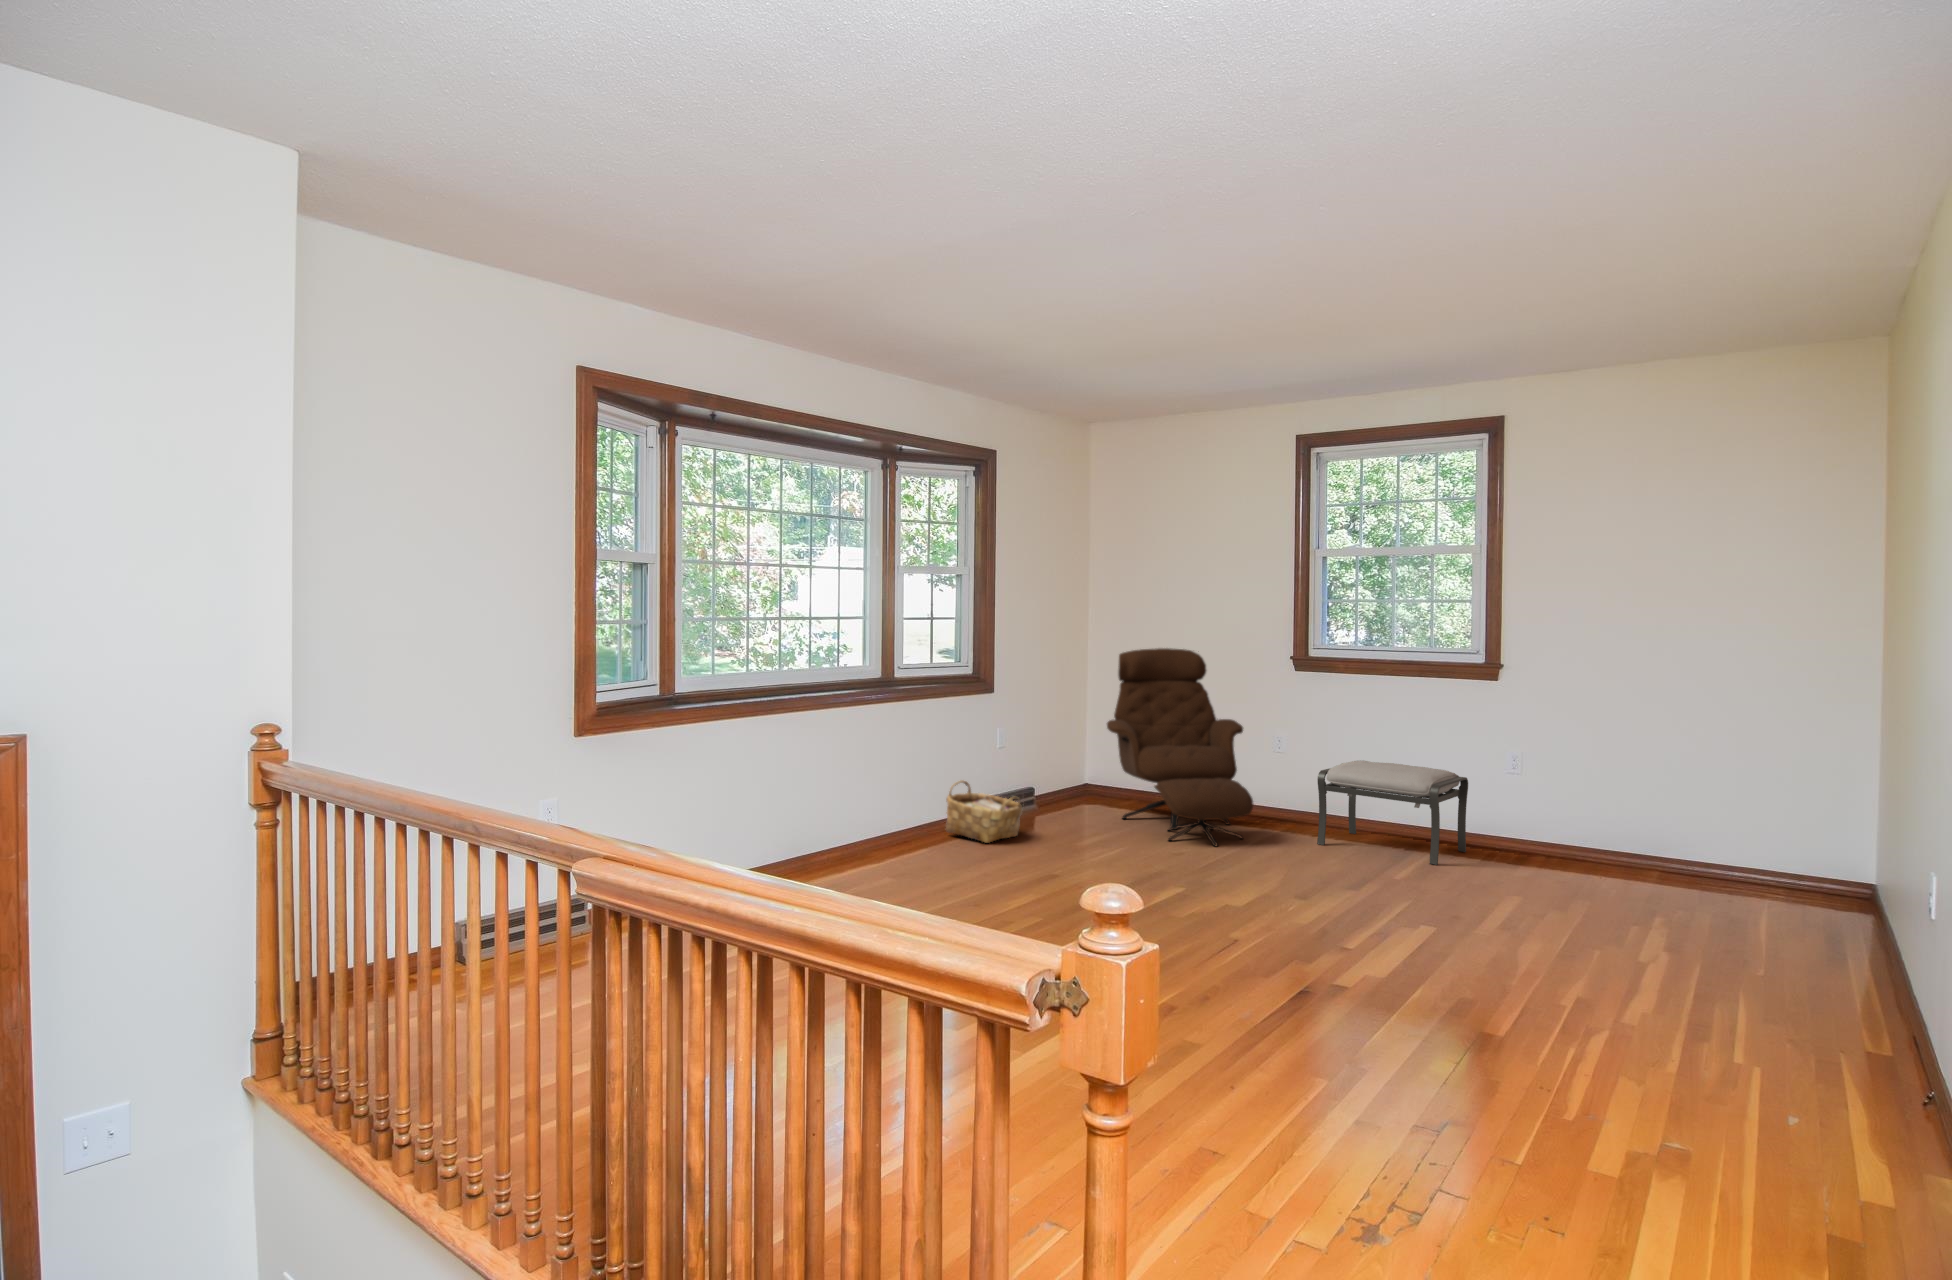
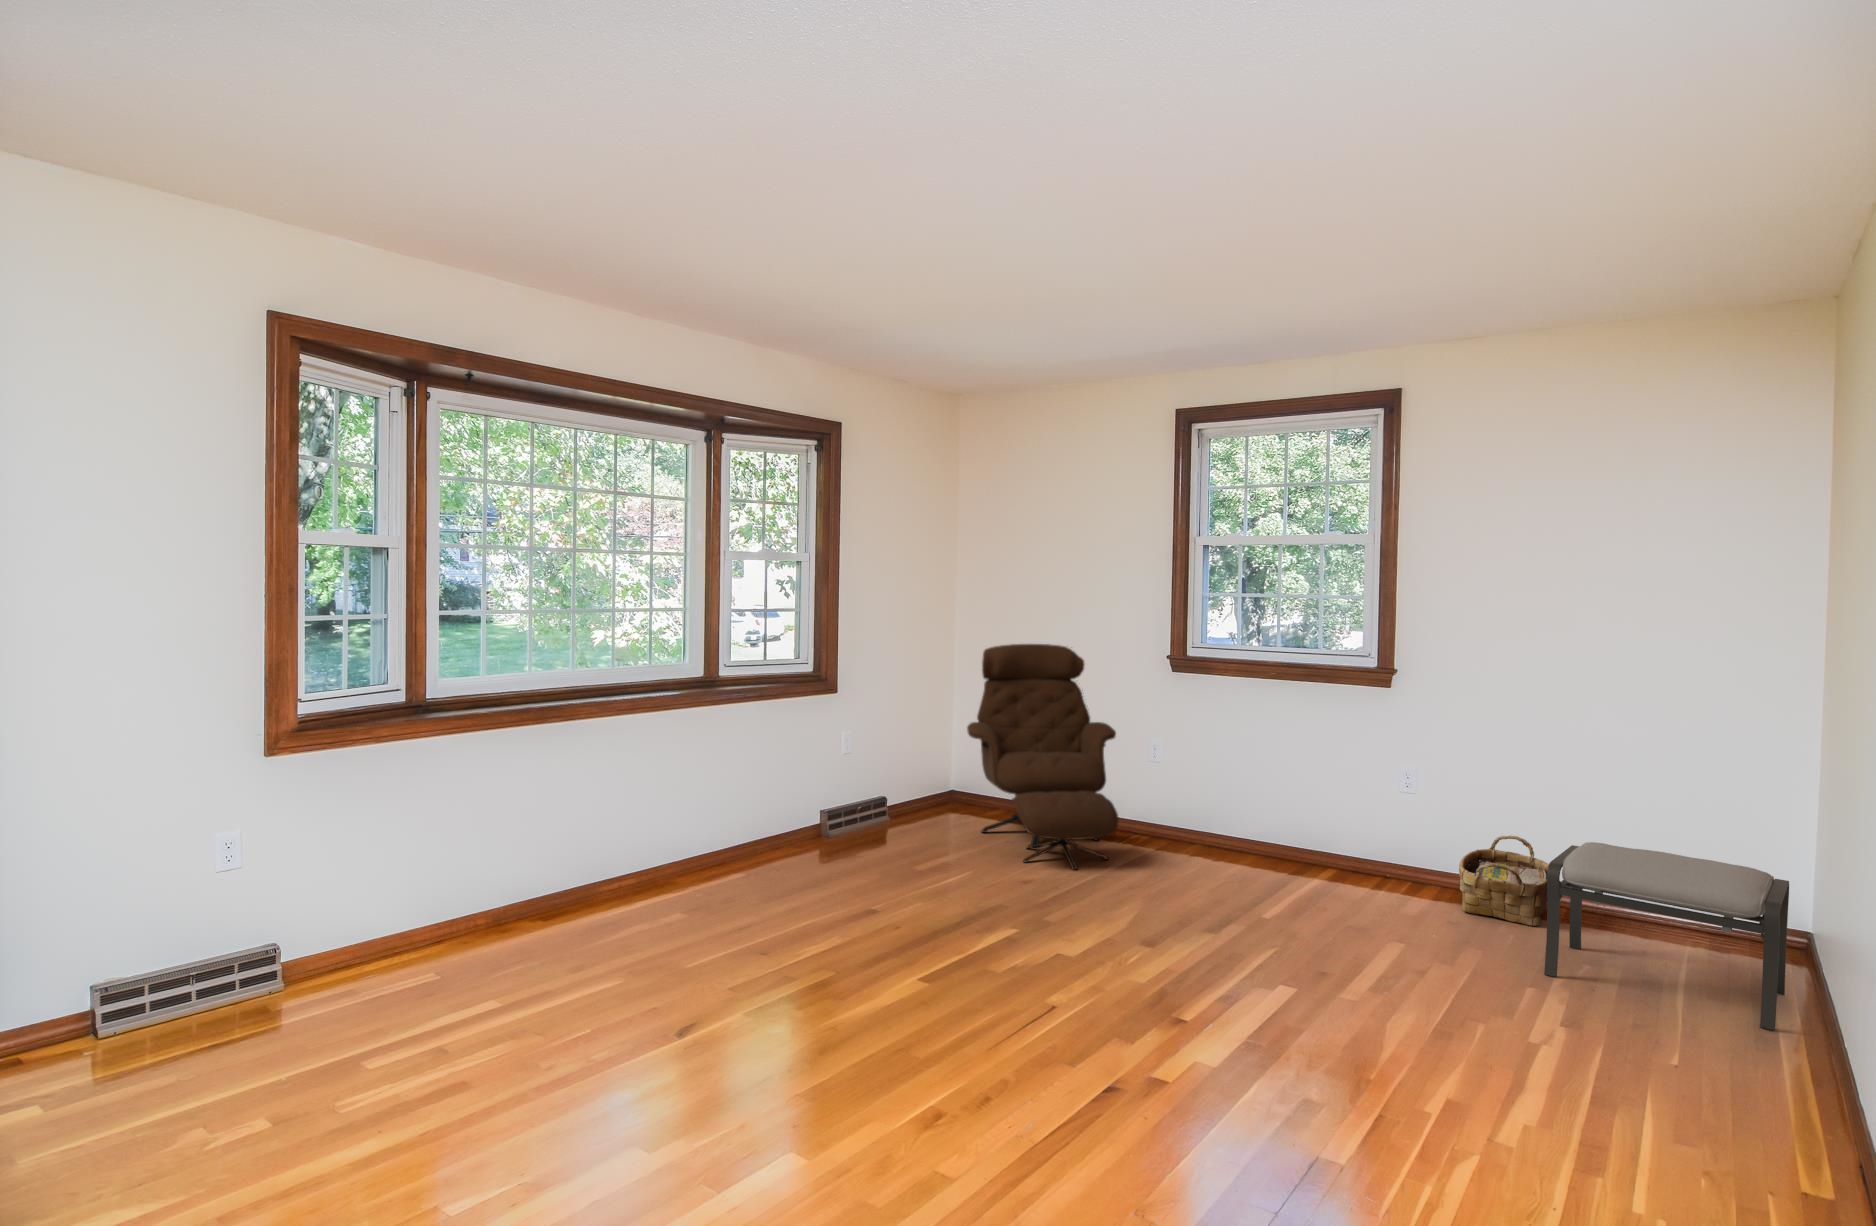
ottoman: present [1317,760,1468,865] -> present [1544,842,1789,1031]
woven basket: present [946,780,1022,843] -> present [1459,836,1549,926]

